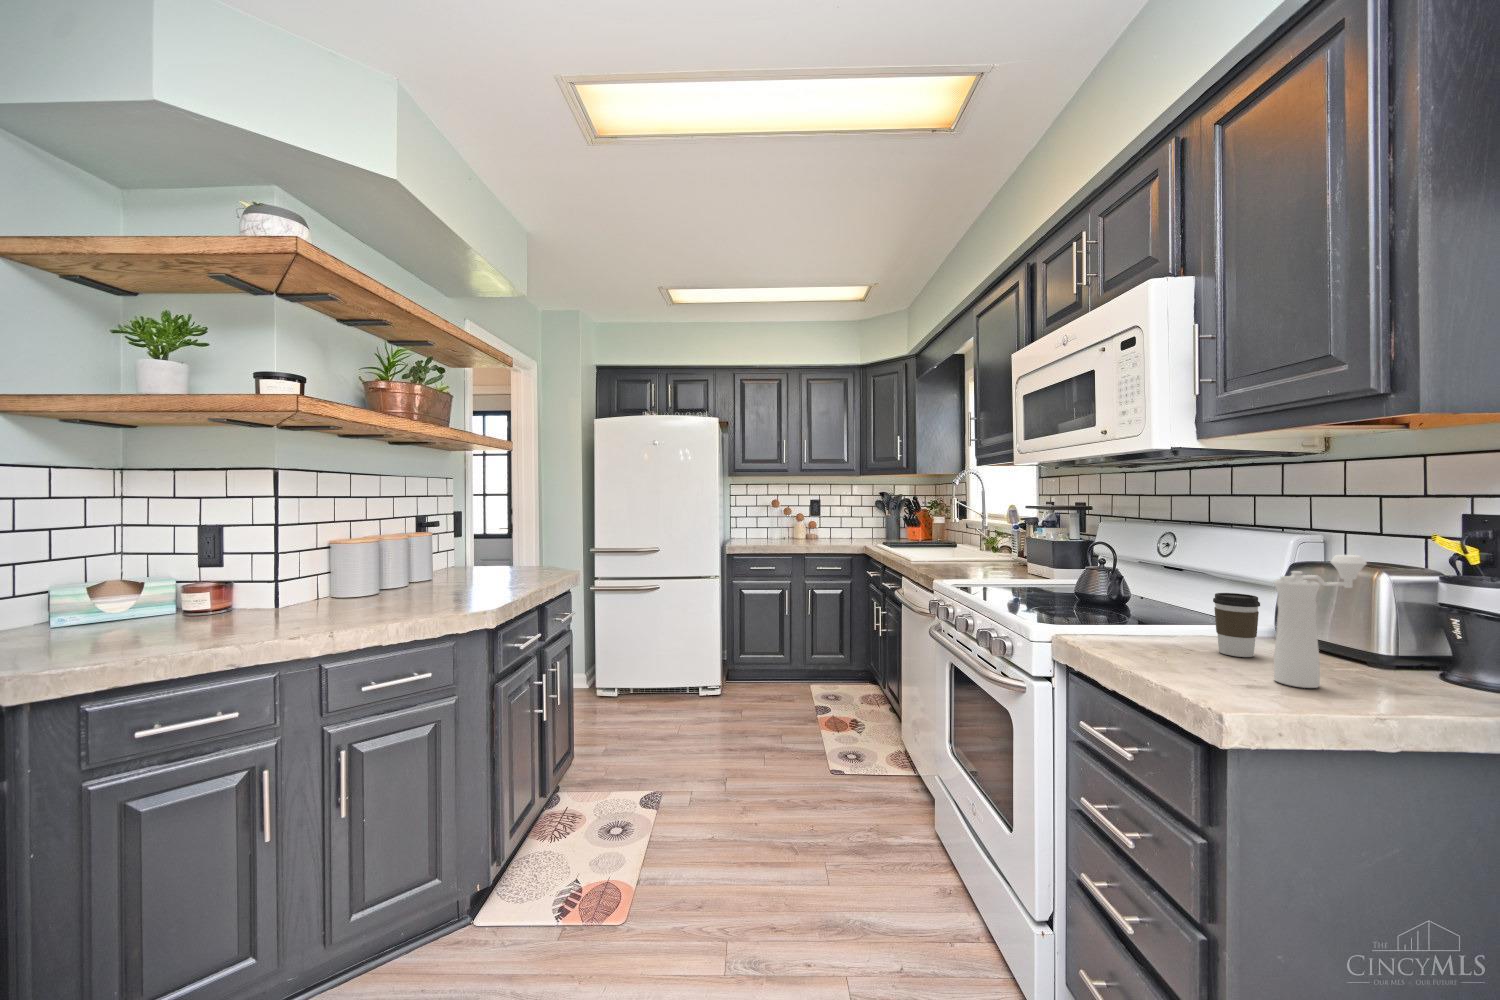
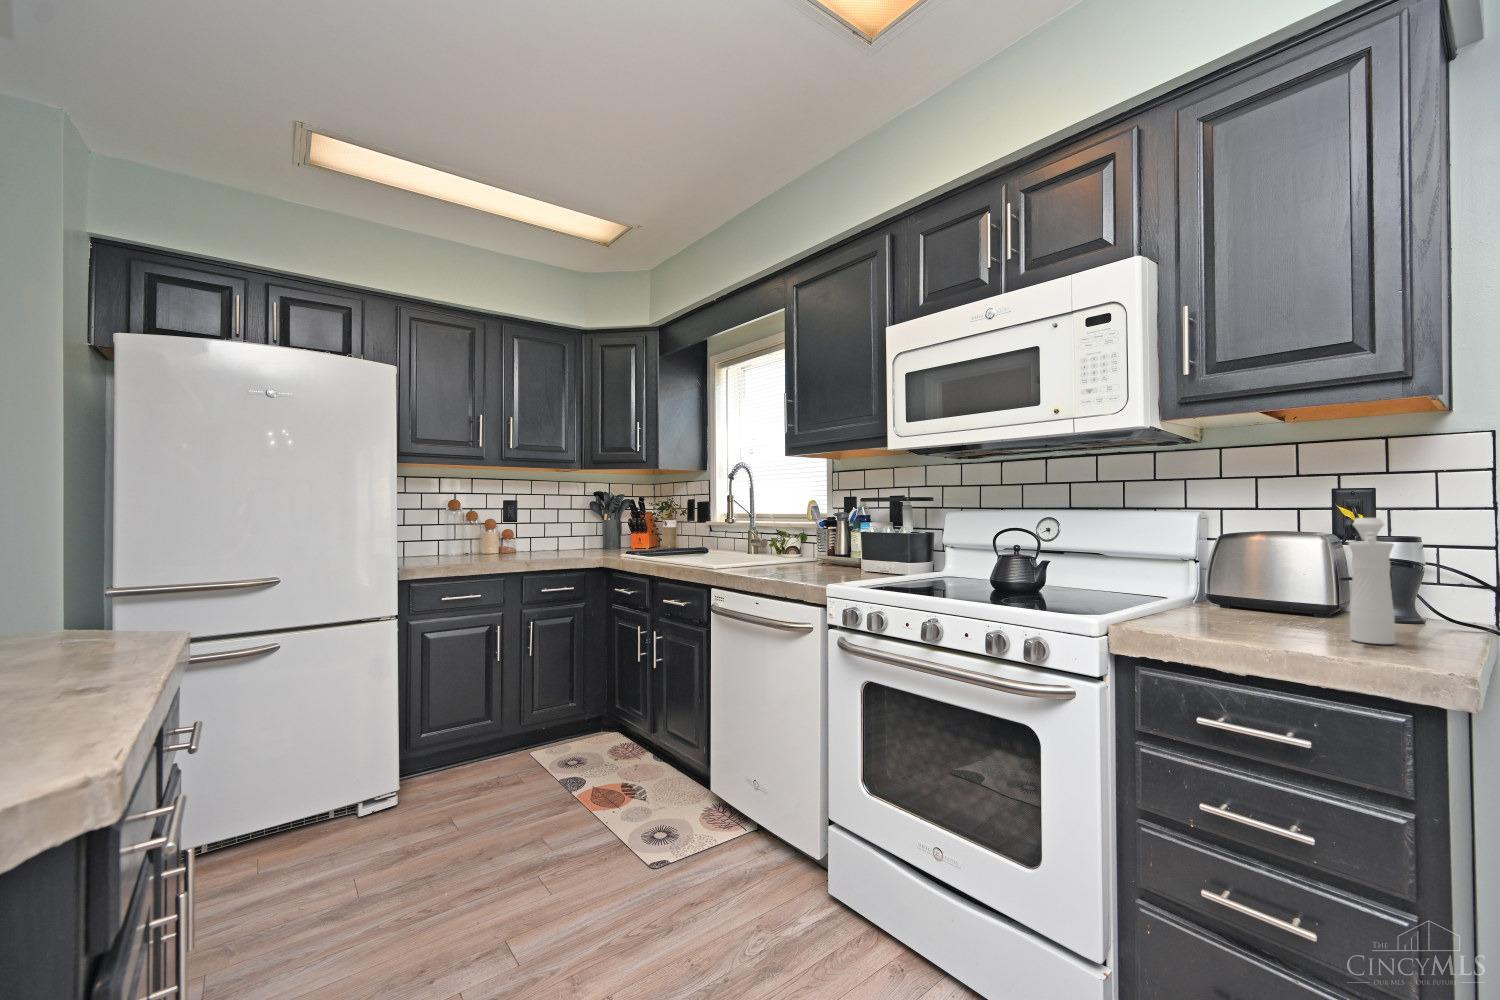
coffee cup: present [1213,593,1260,657] -> none [1230,564,1276,626]

